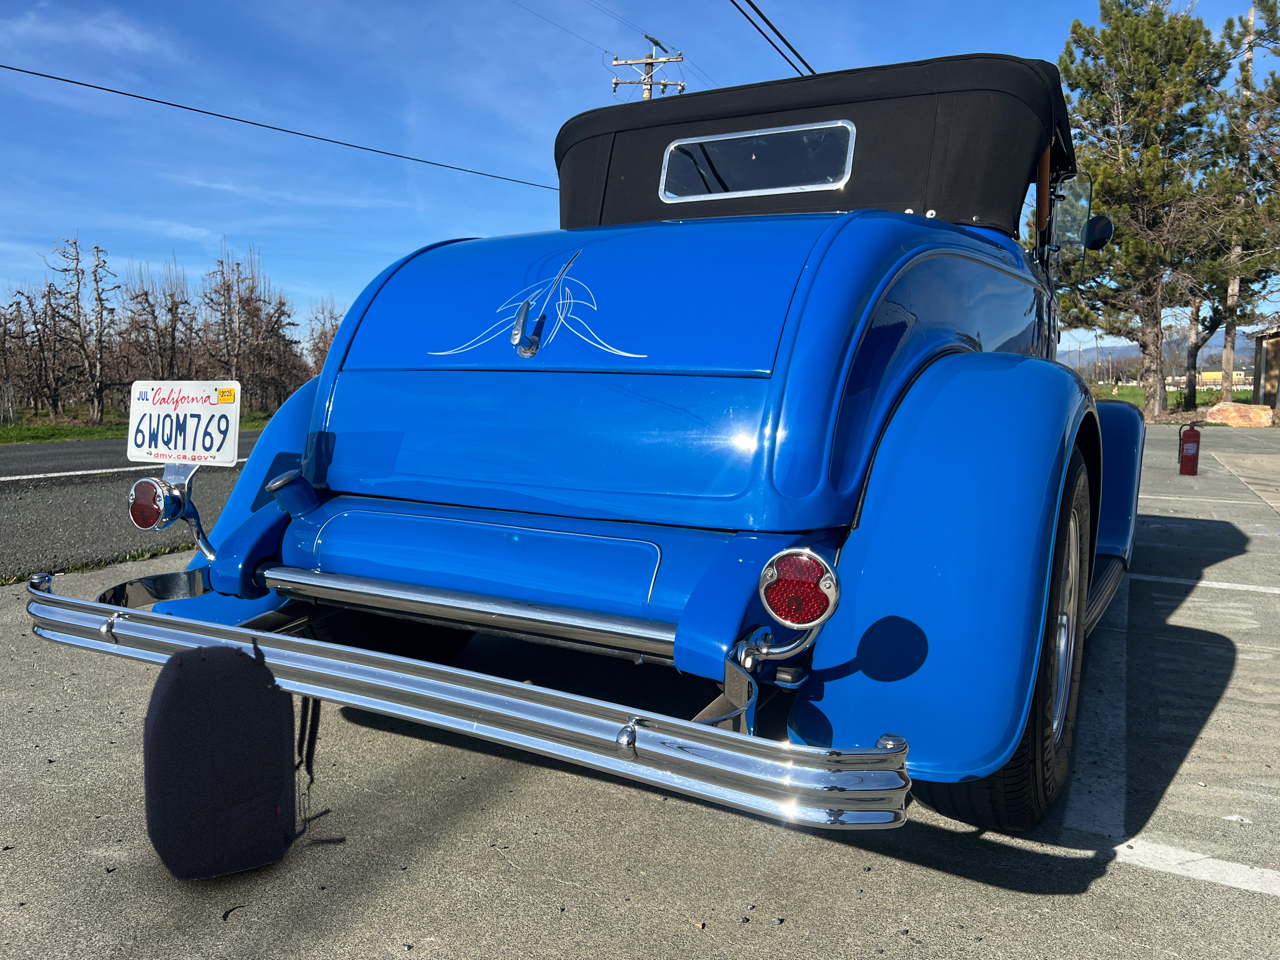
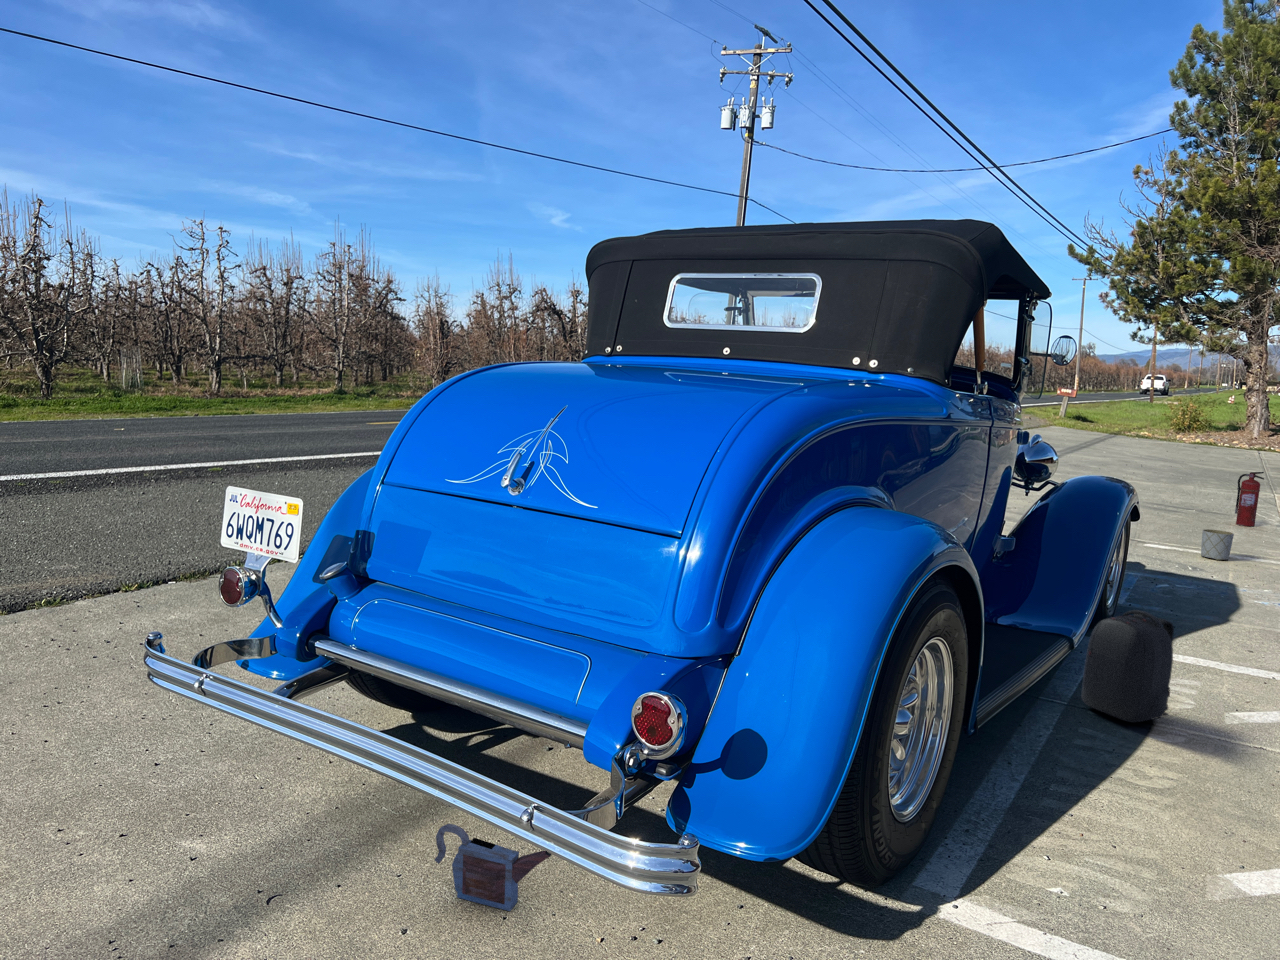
planter: none [1165,472,1197,501] -> present [1201,529,1234,560]
backpack: present [143,630,346,881] -> present [1082,610,1174,722]
watering can: none [455,791,624,903] -> present [435,824,551,911]

